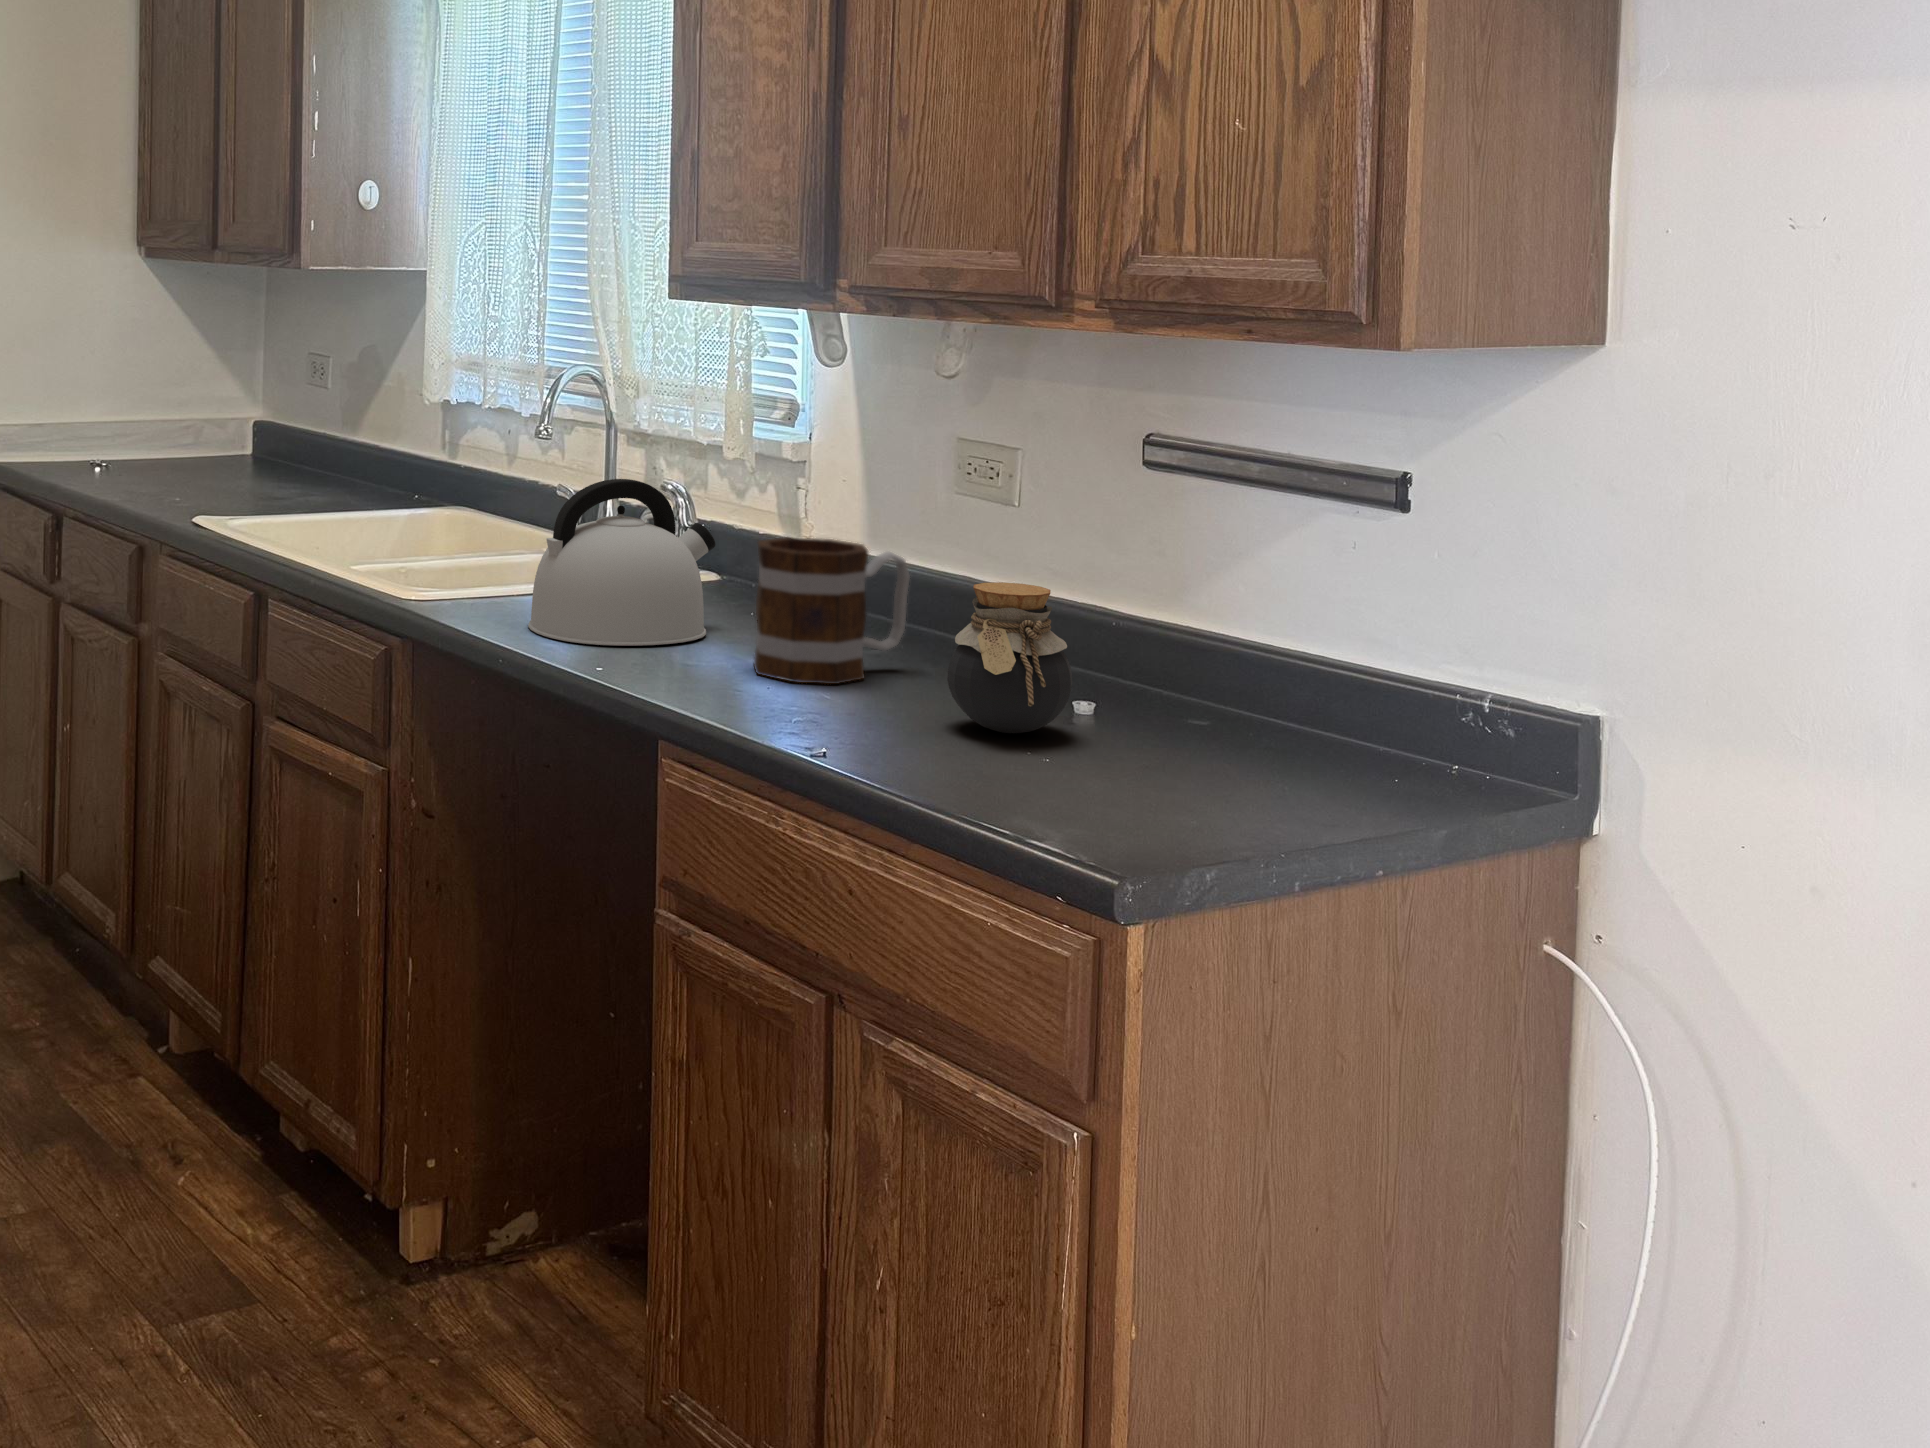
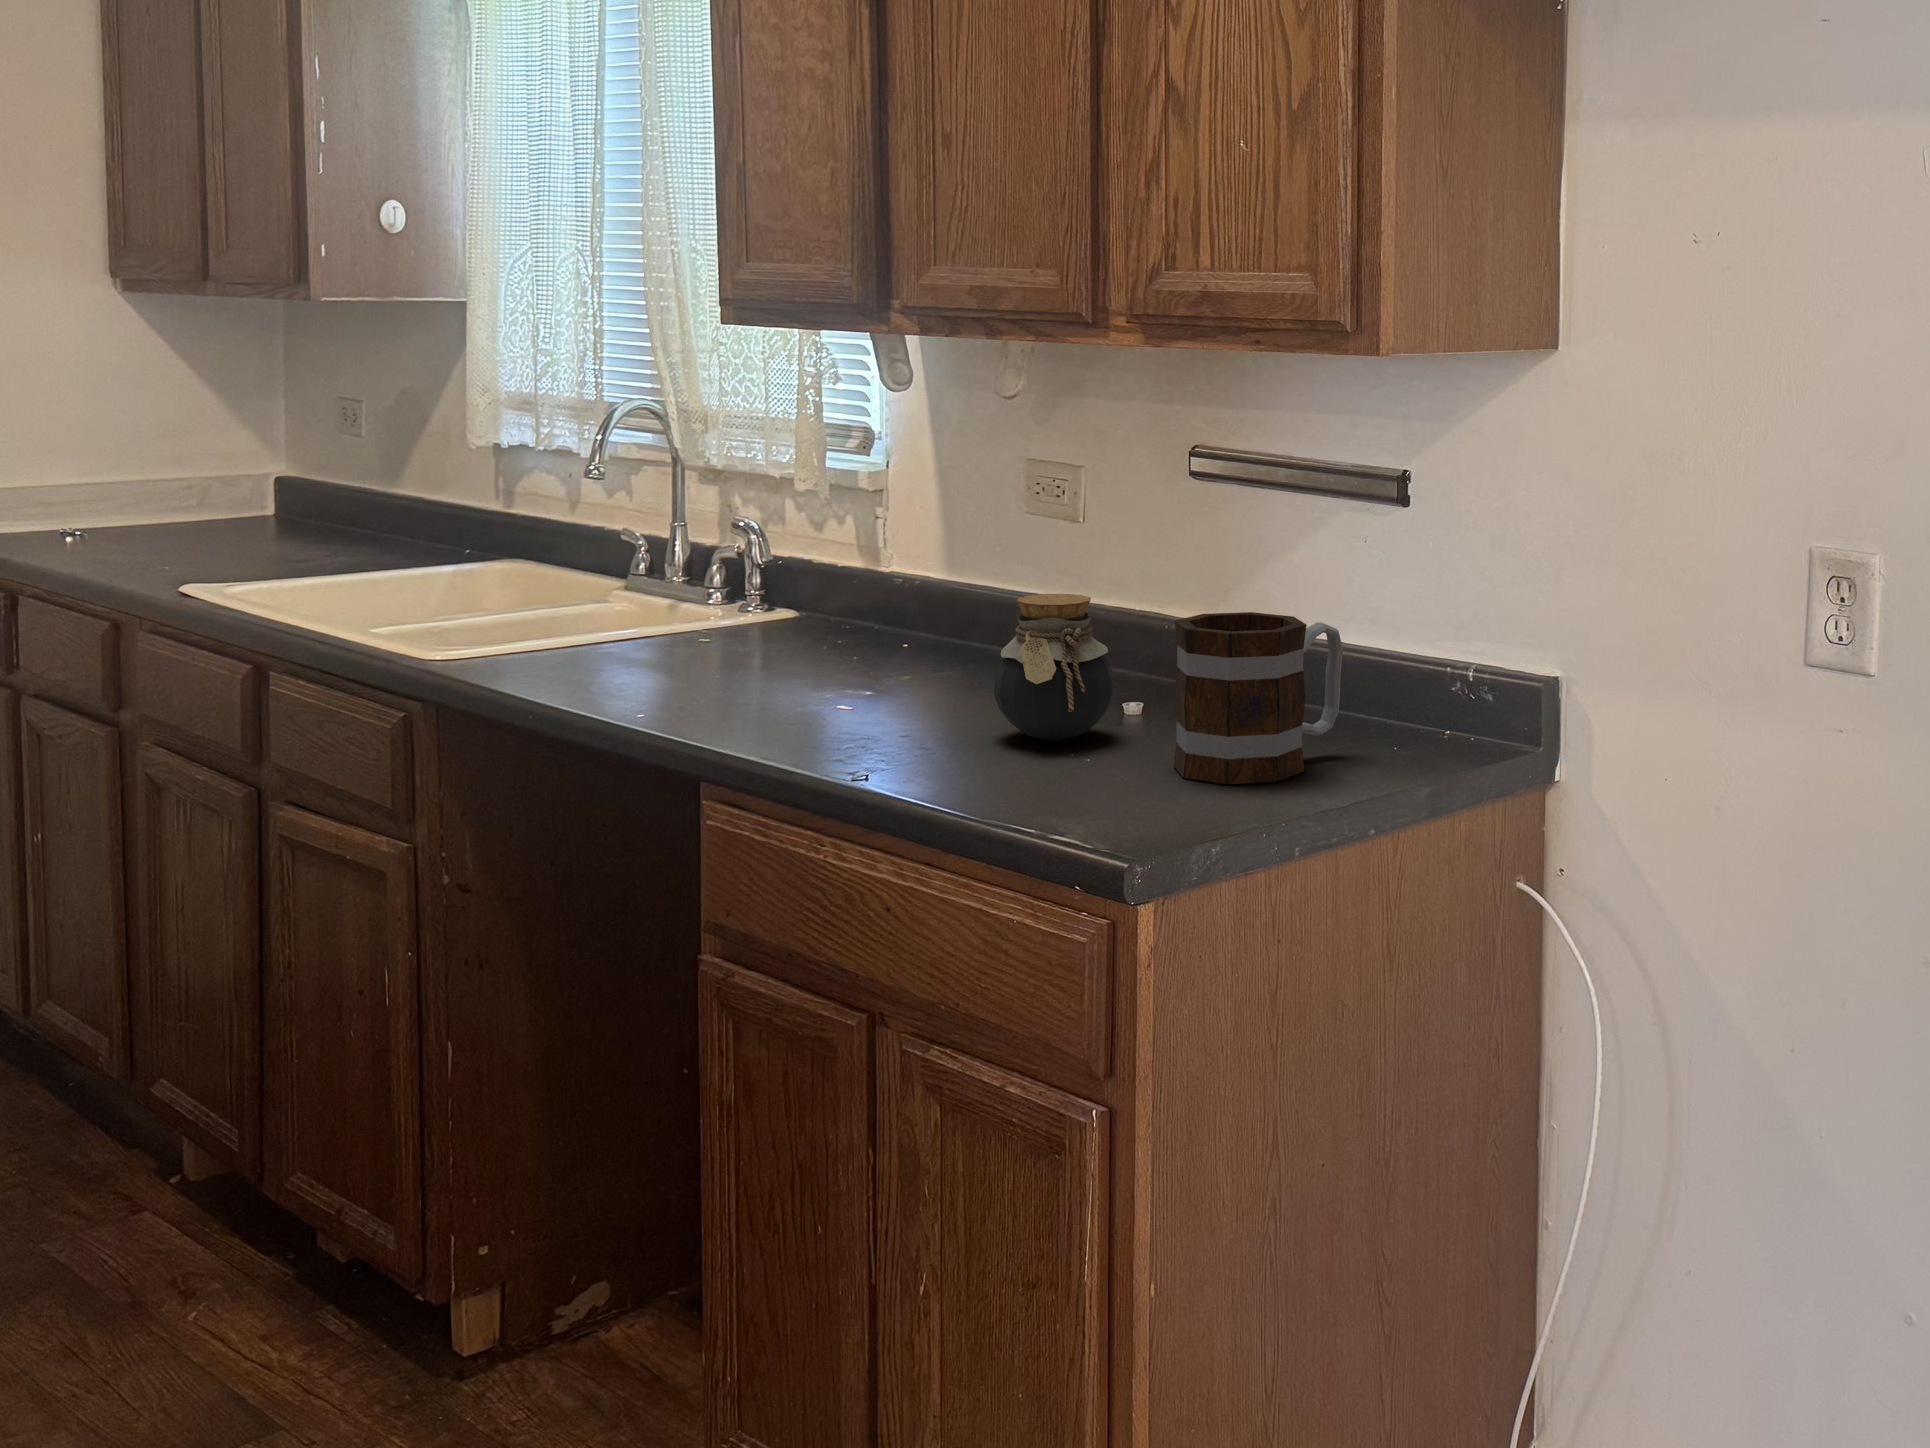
kettle: present [528,479,716,646] -> none [569,514,775,689]
mug: present [754,537,910,684] -> present [1174,612,1343,784]

